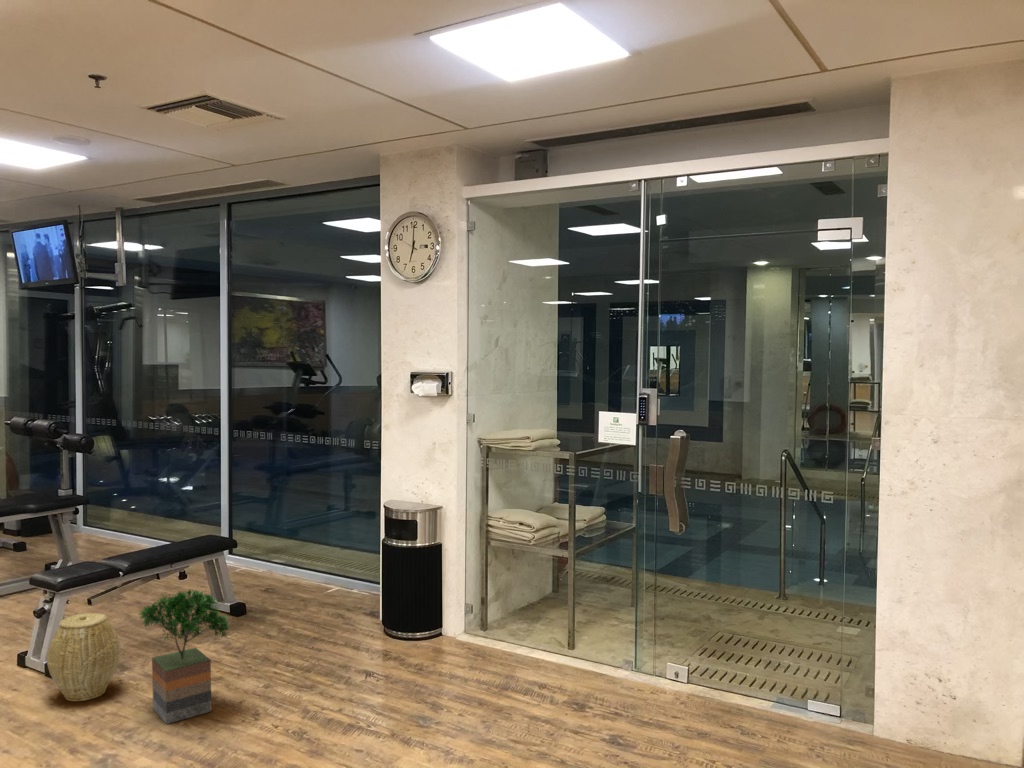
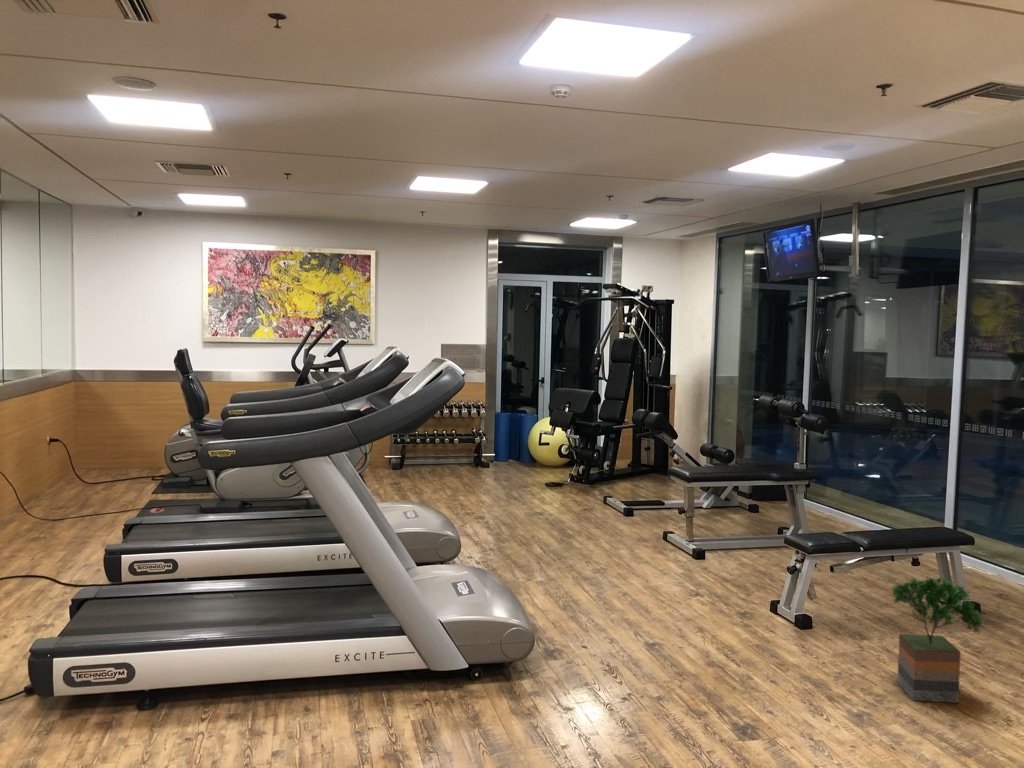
woven basket: present [47,613,120,701] -> none [802,578,865,656]

